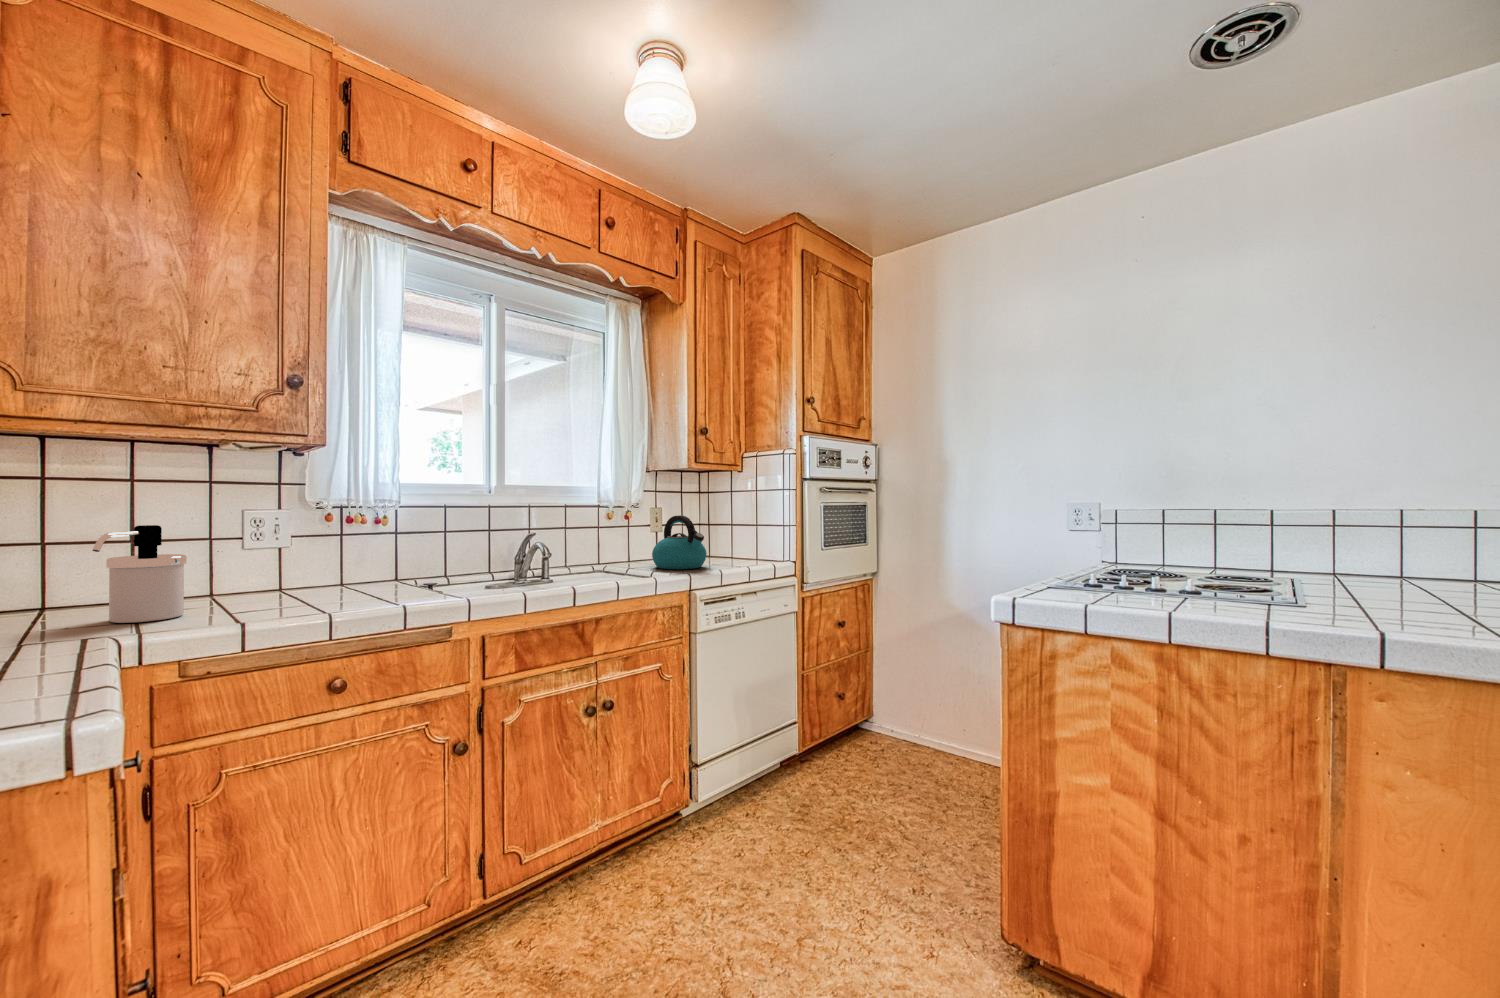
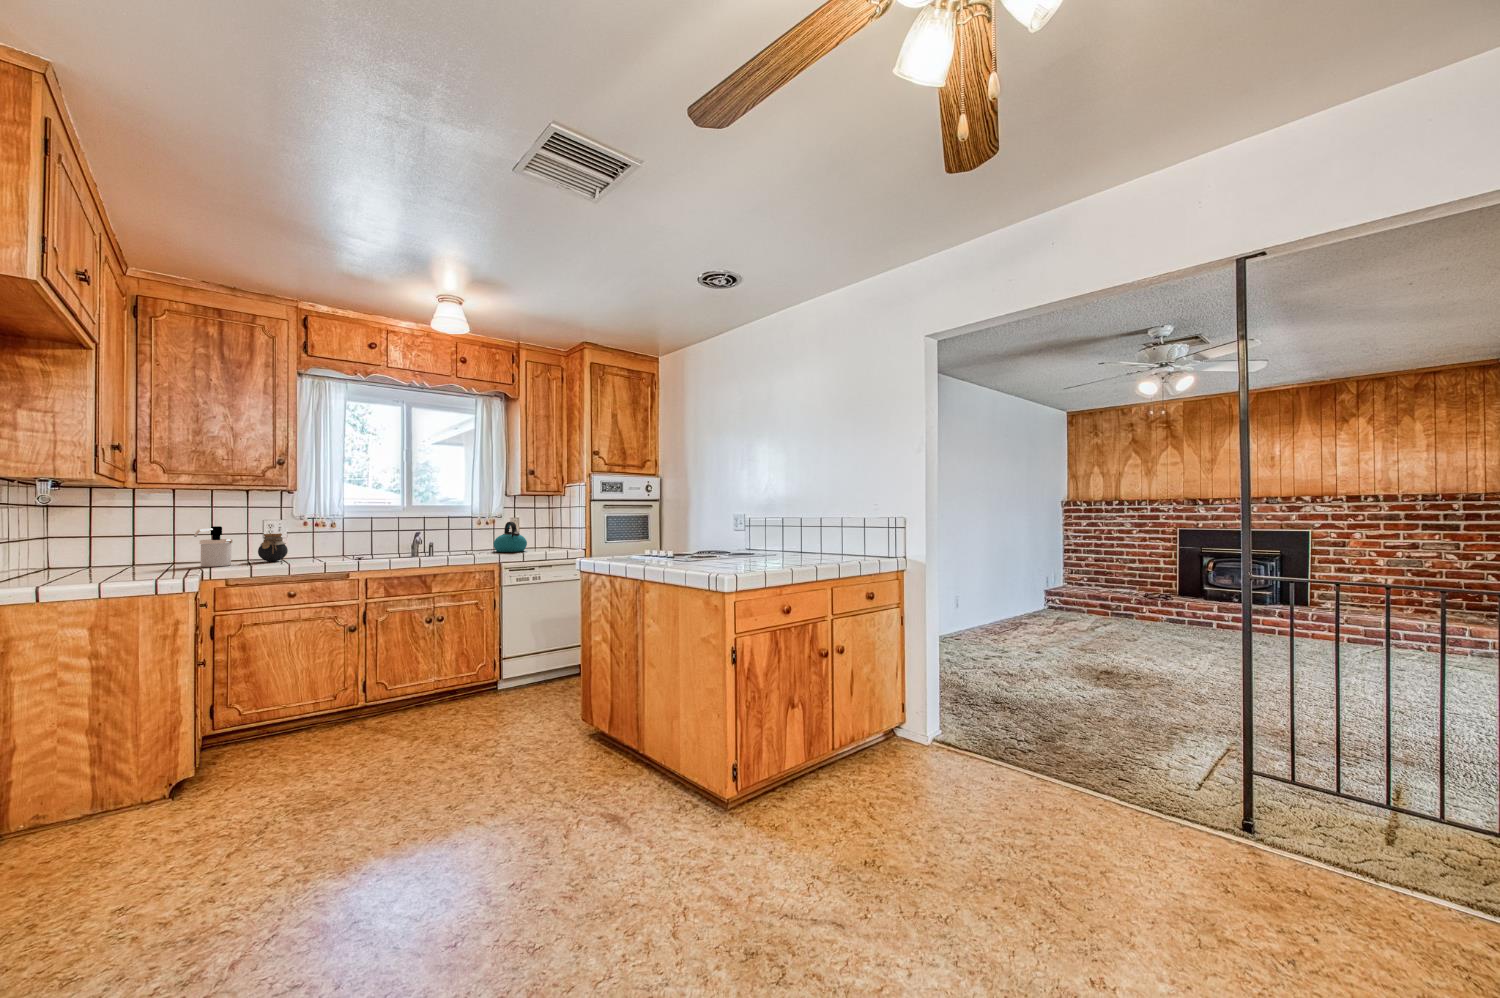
jar: none [240,540,303,601] -> present [258,534,288,562]

